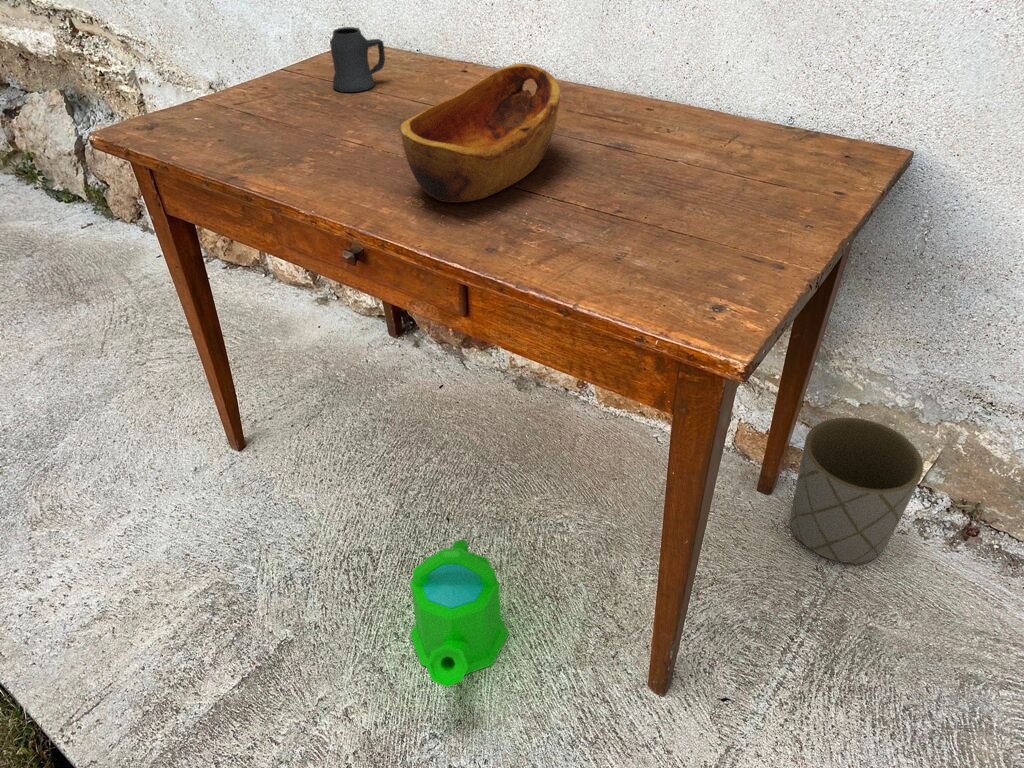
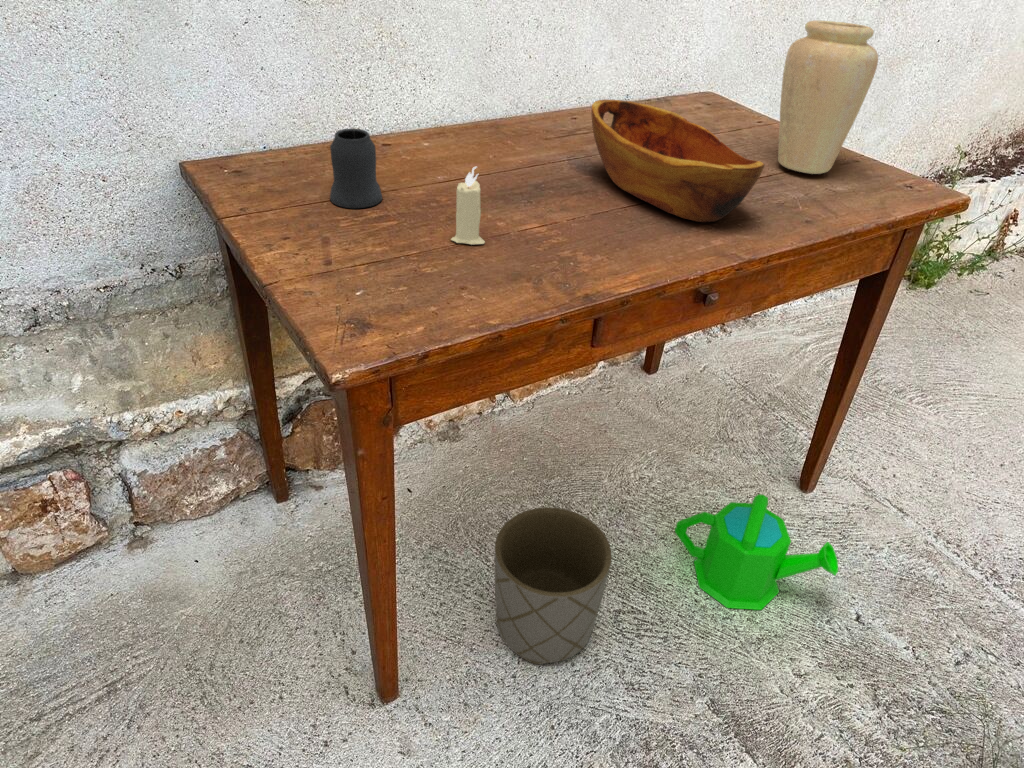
vase: none [648,23,783,244] -> present [778,20,878,174]
candle: none [291,63,318,131] -> present [451,167,485,245]
planter: present [791,418,923,565] -> present [495,507,612,664]

